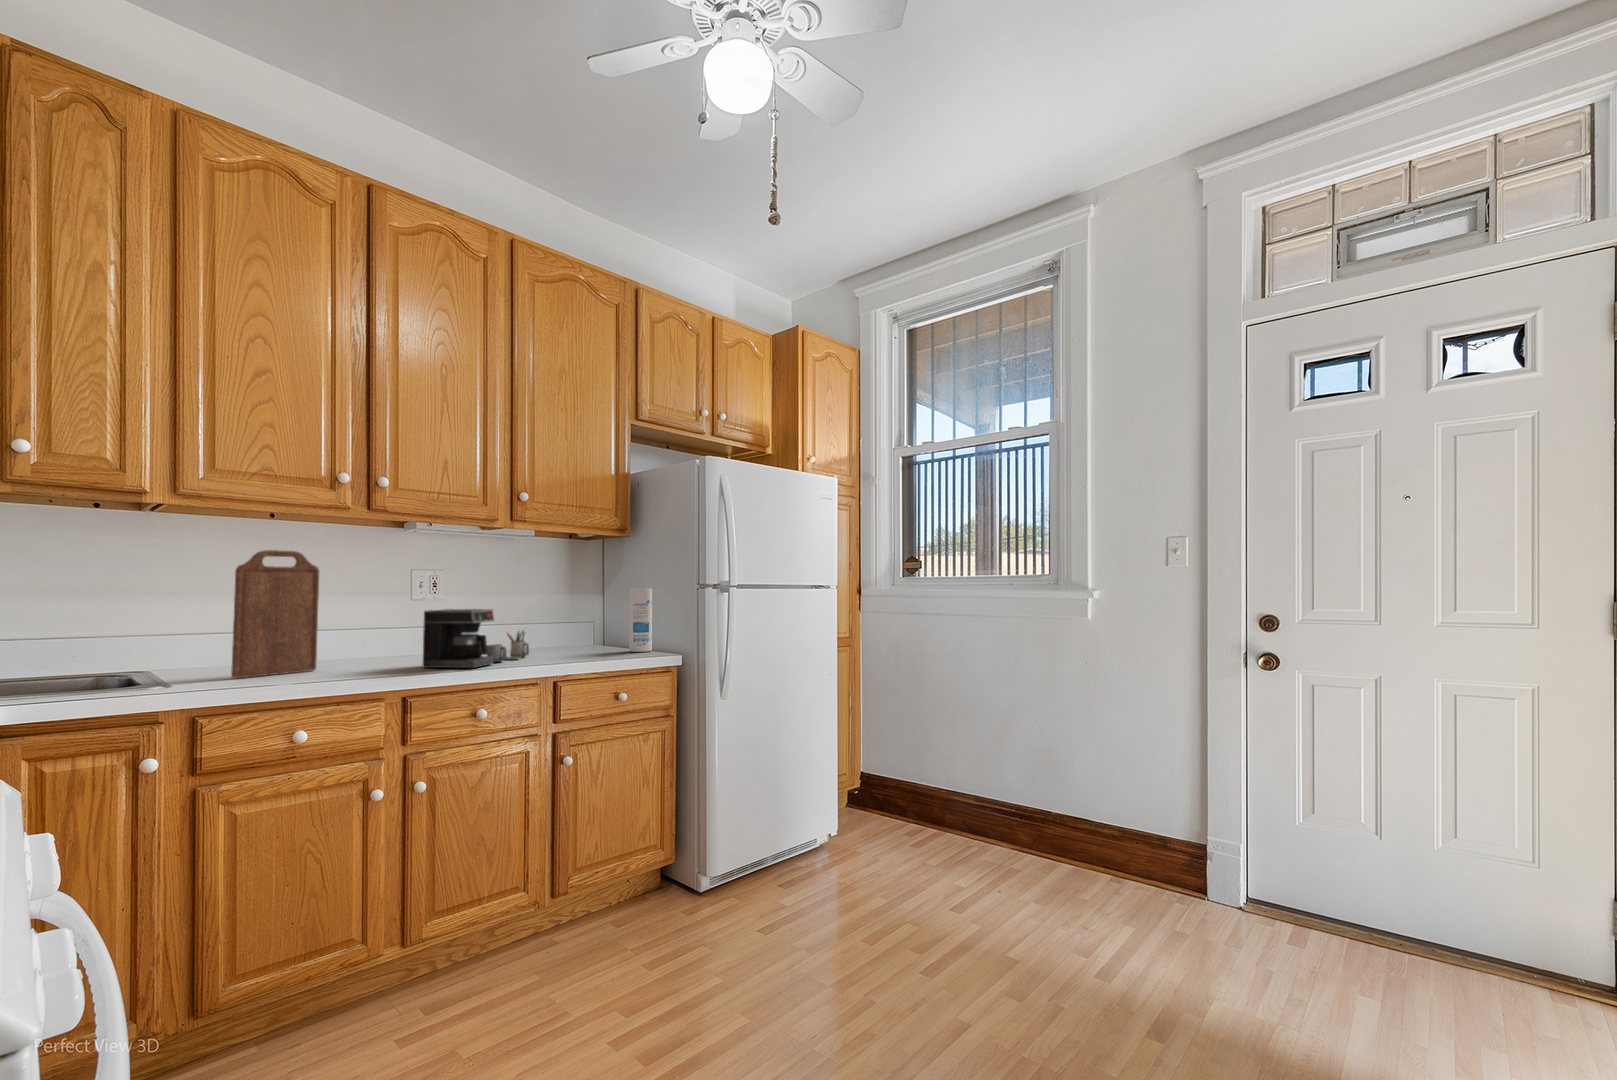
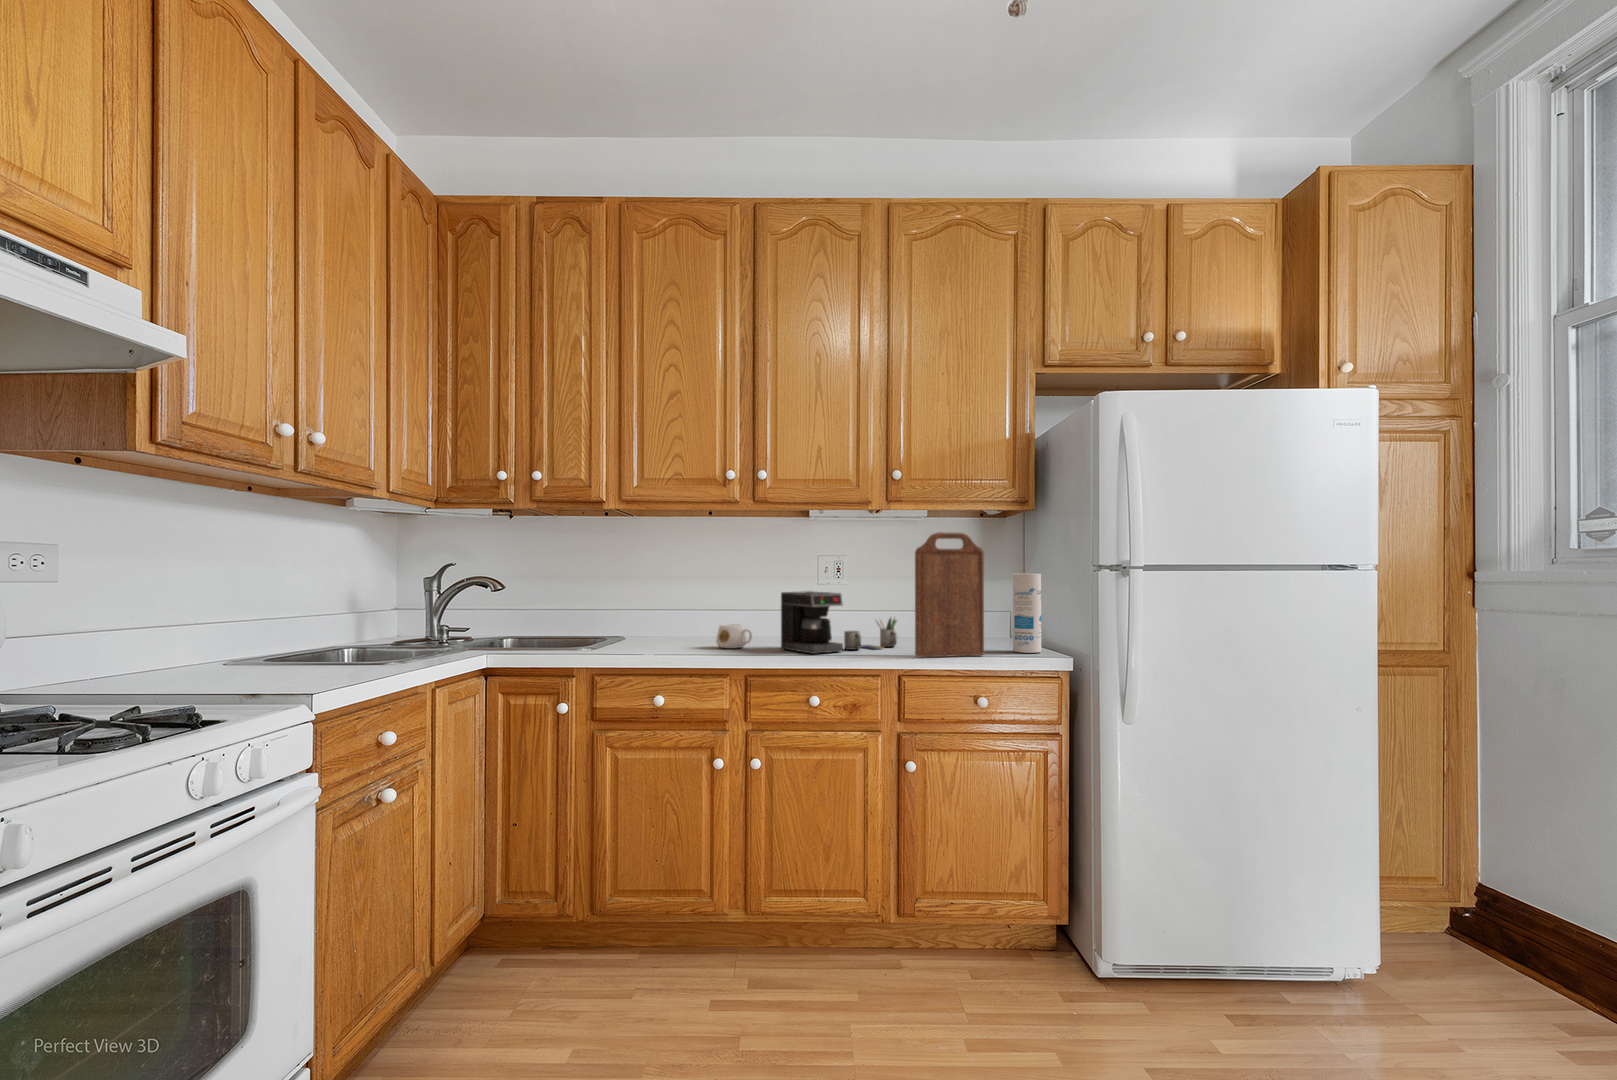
cutting board: present [231,550,319,678] -> present [915,532,984,657]
mug: none [341,646,389,673] -> present [716,624,752,648]

